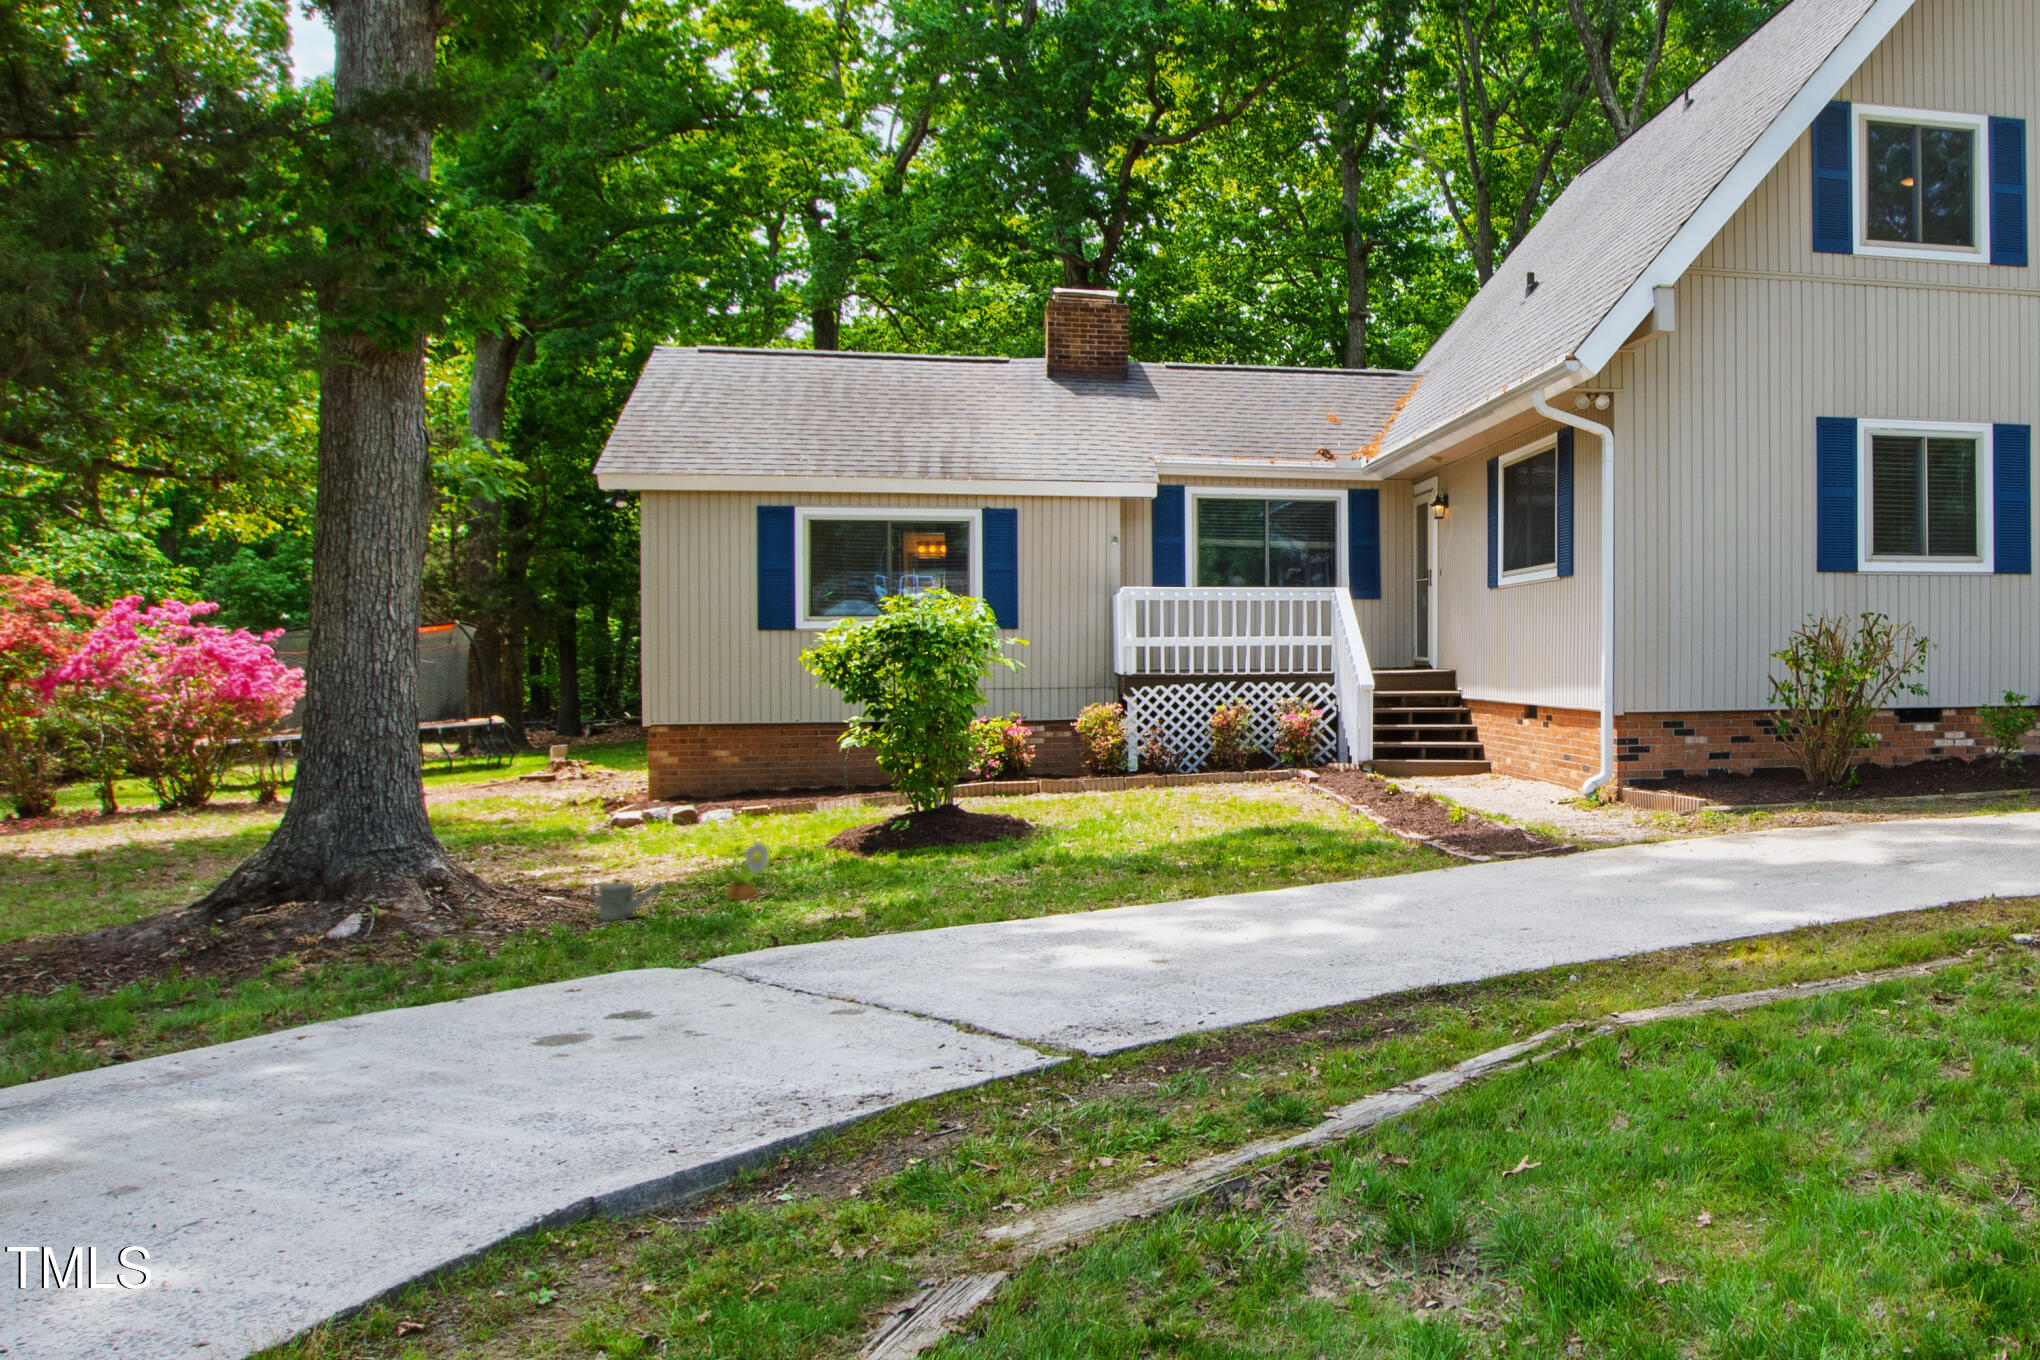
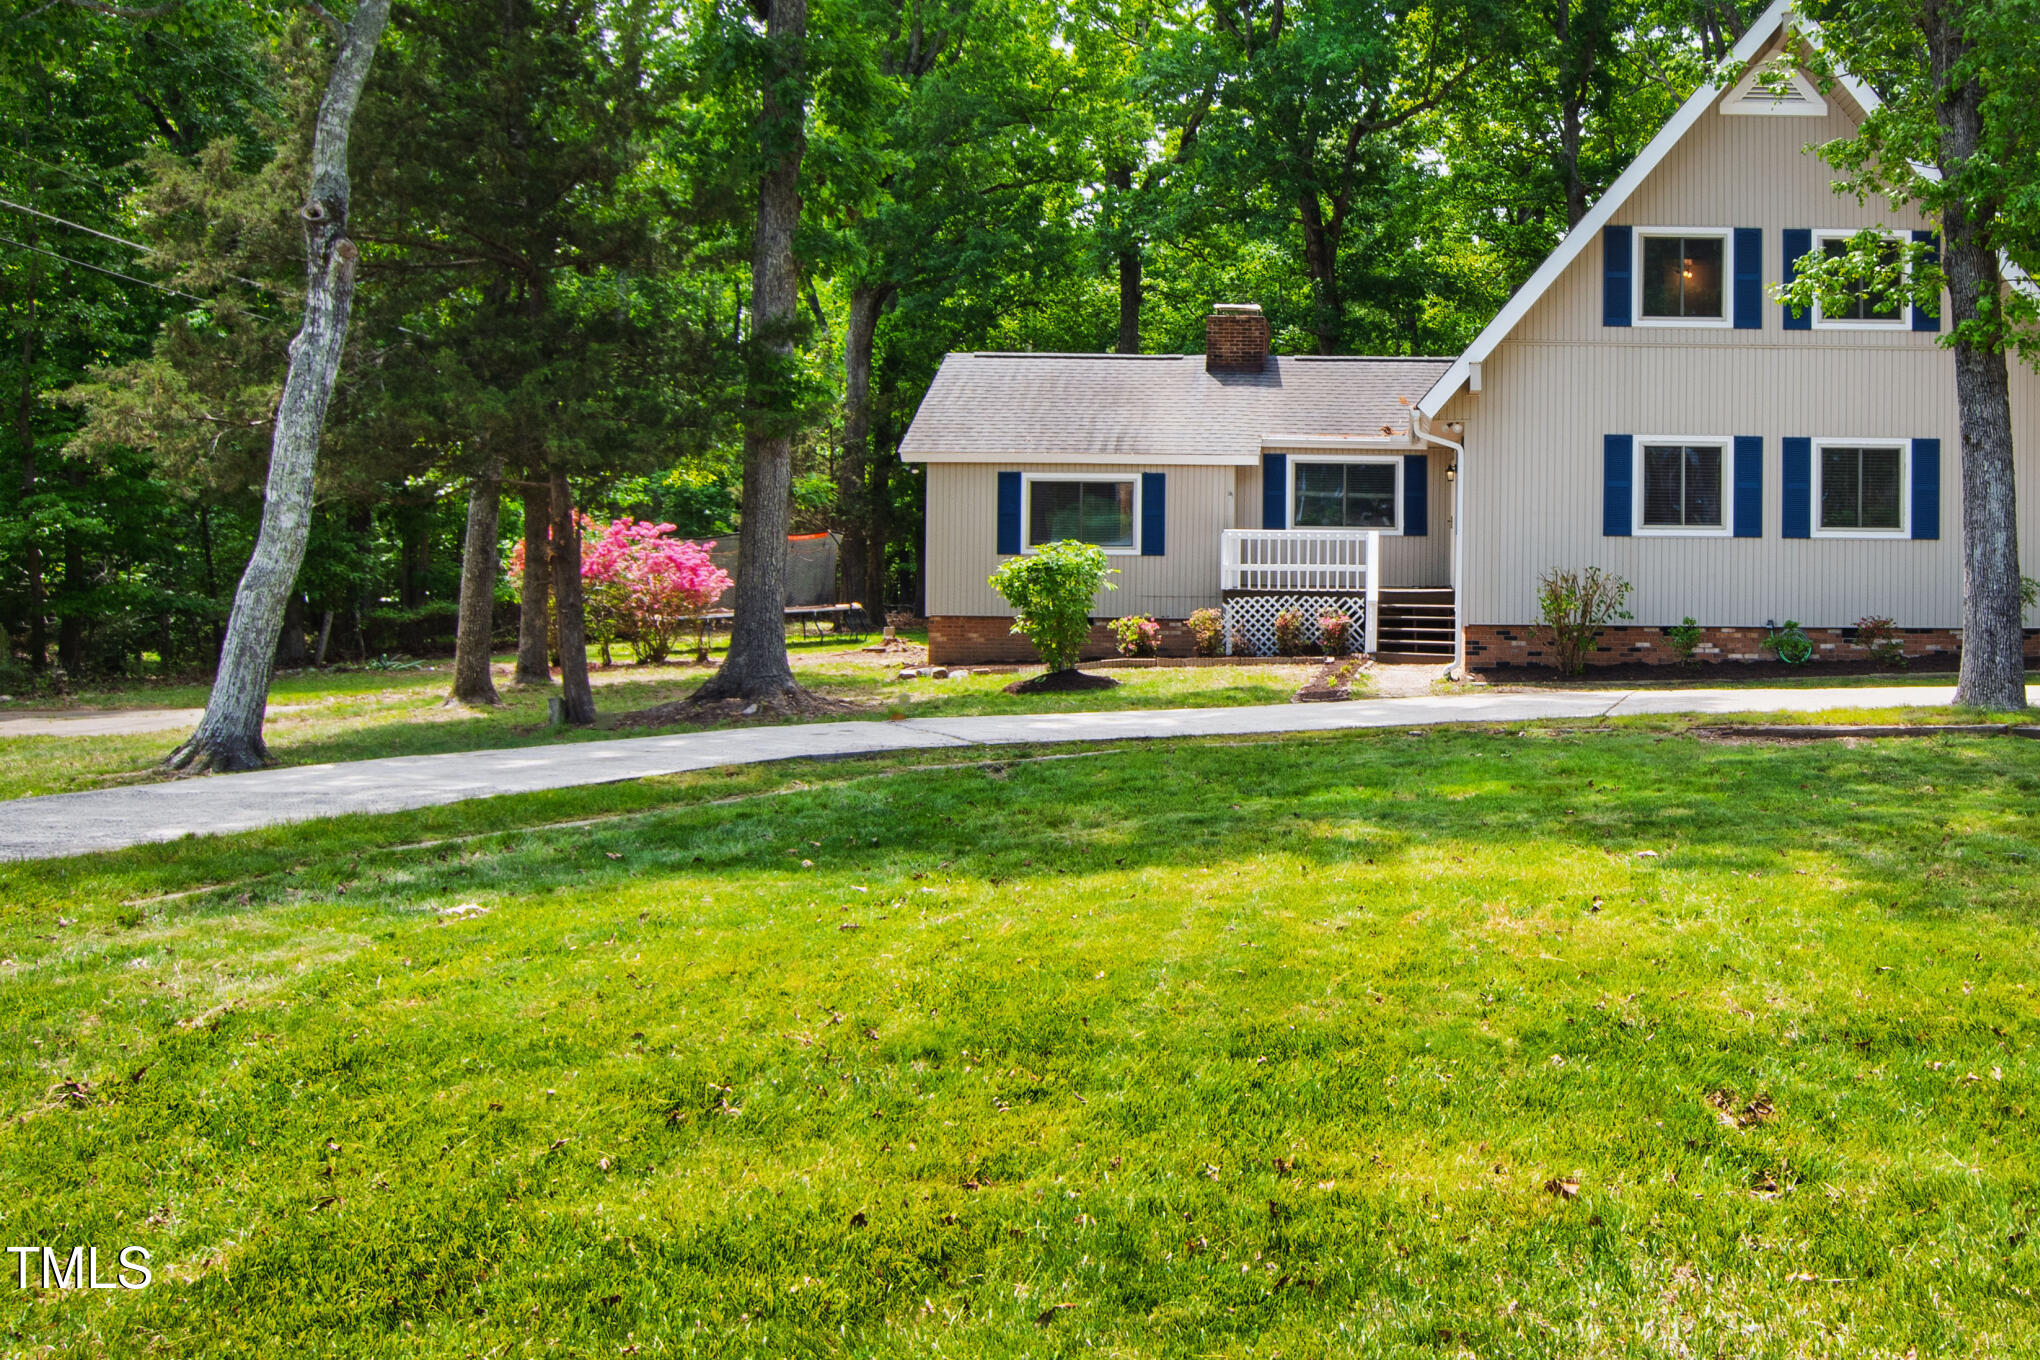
watering can: present [590,883,662,921] -> present [594,711,624,730]

